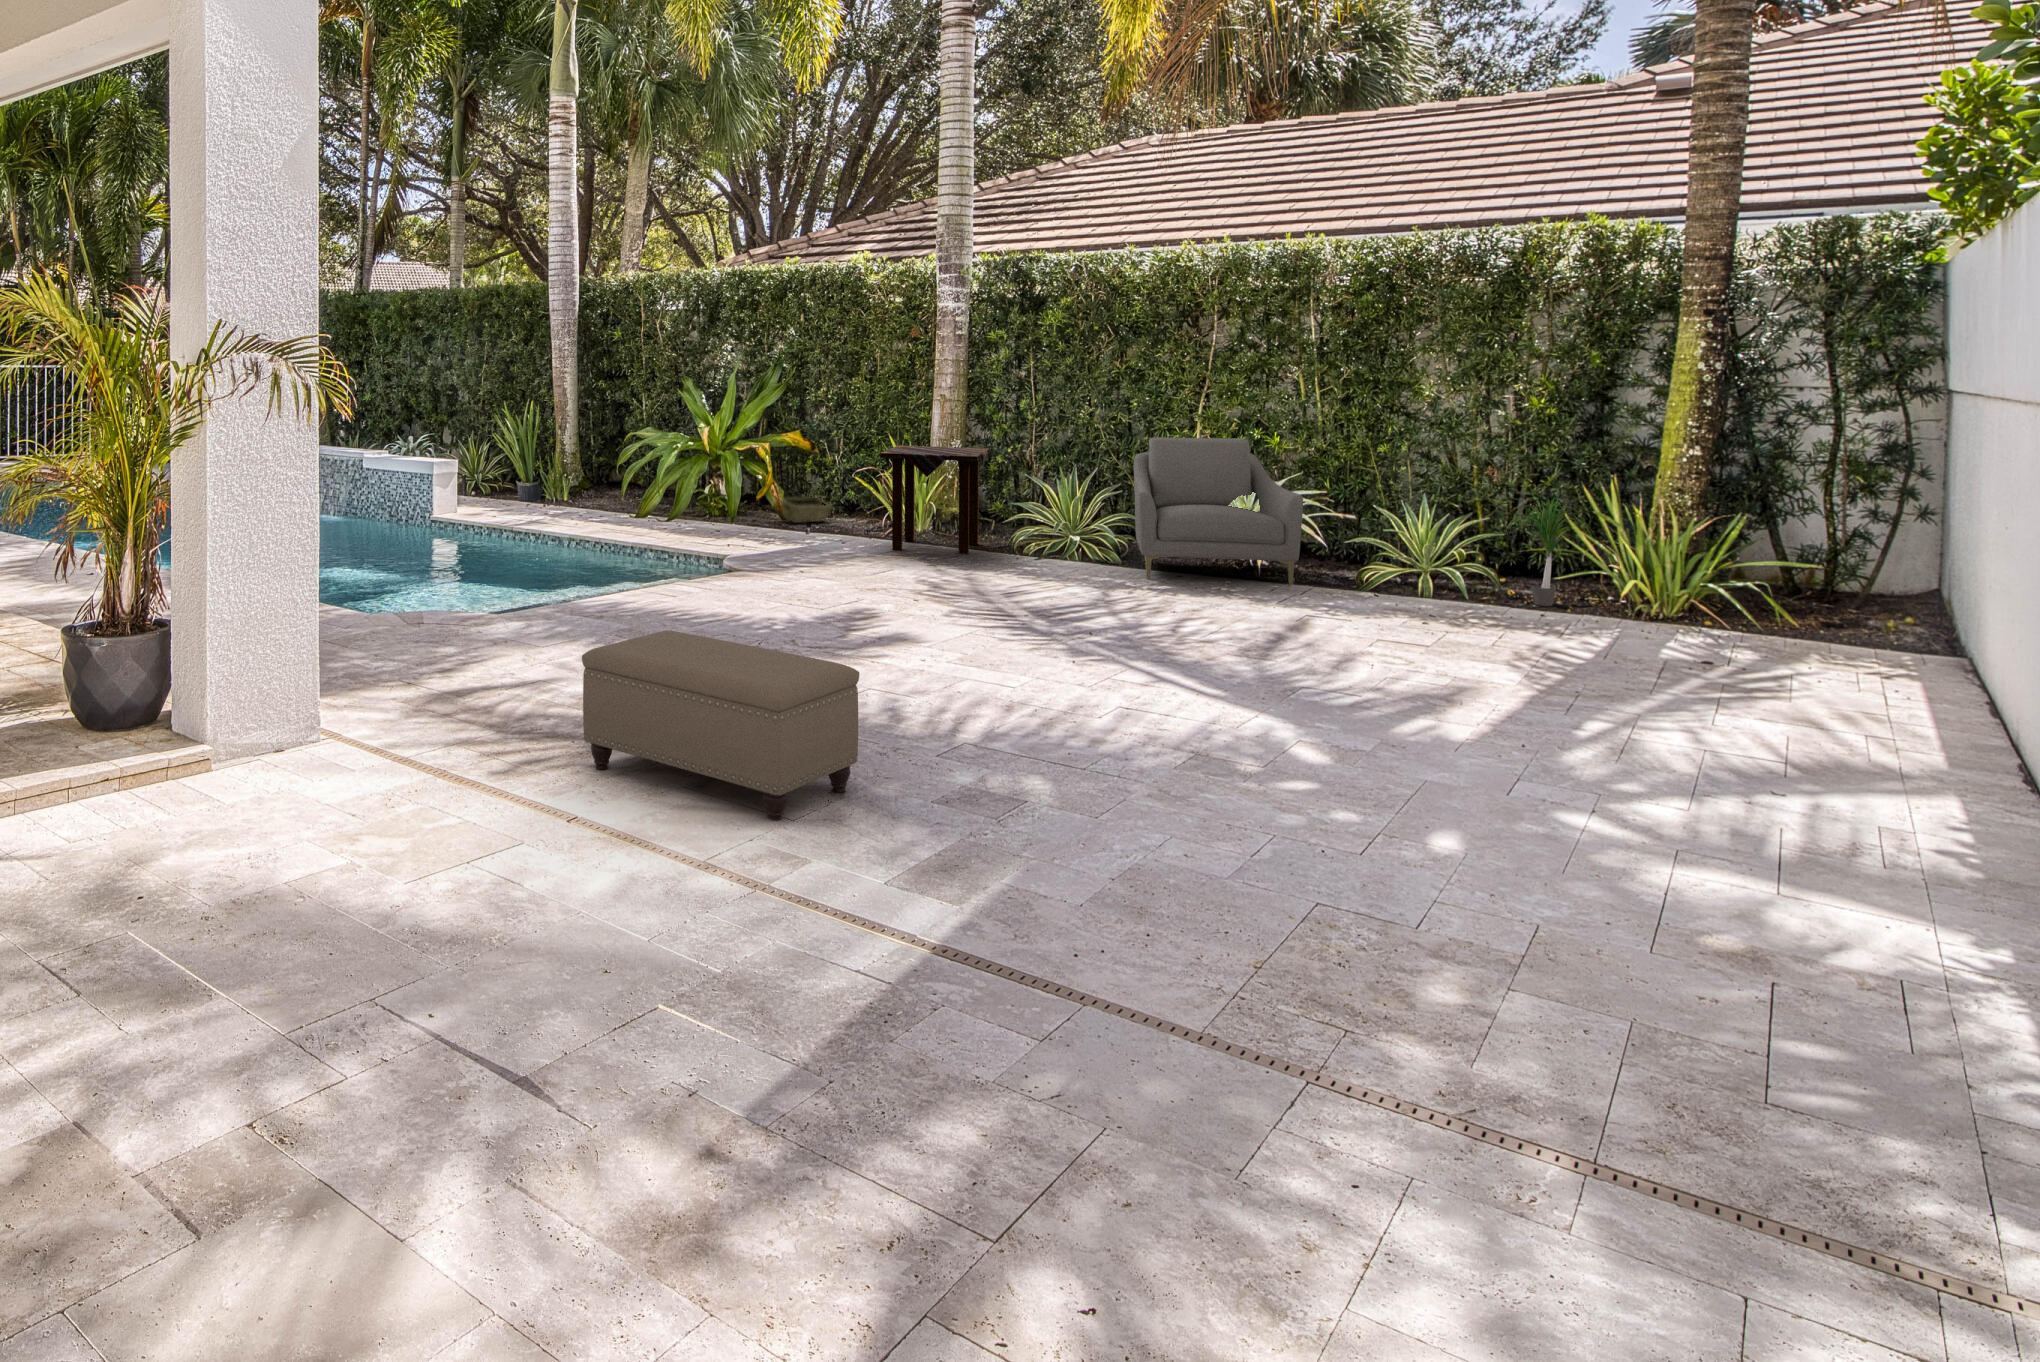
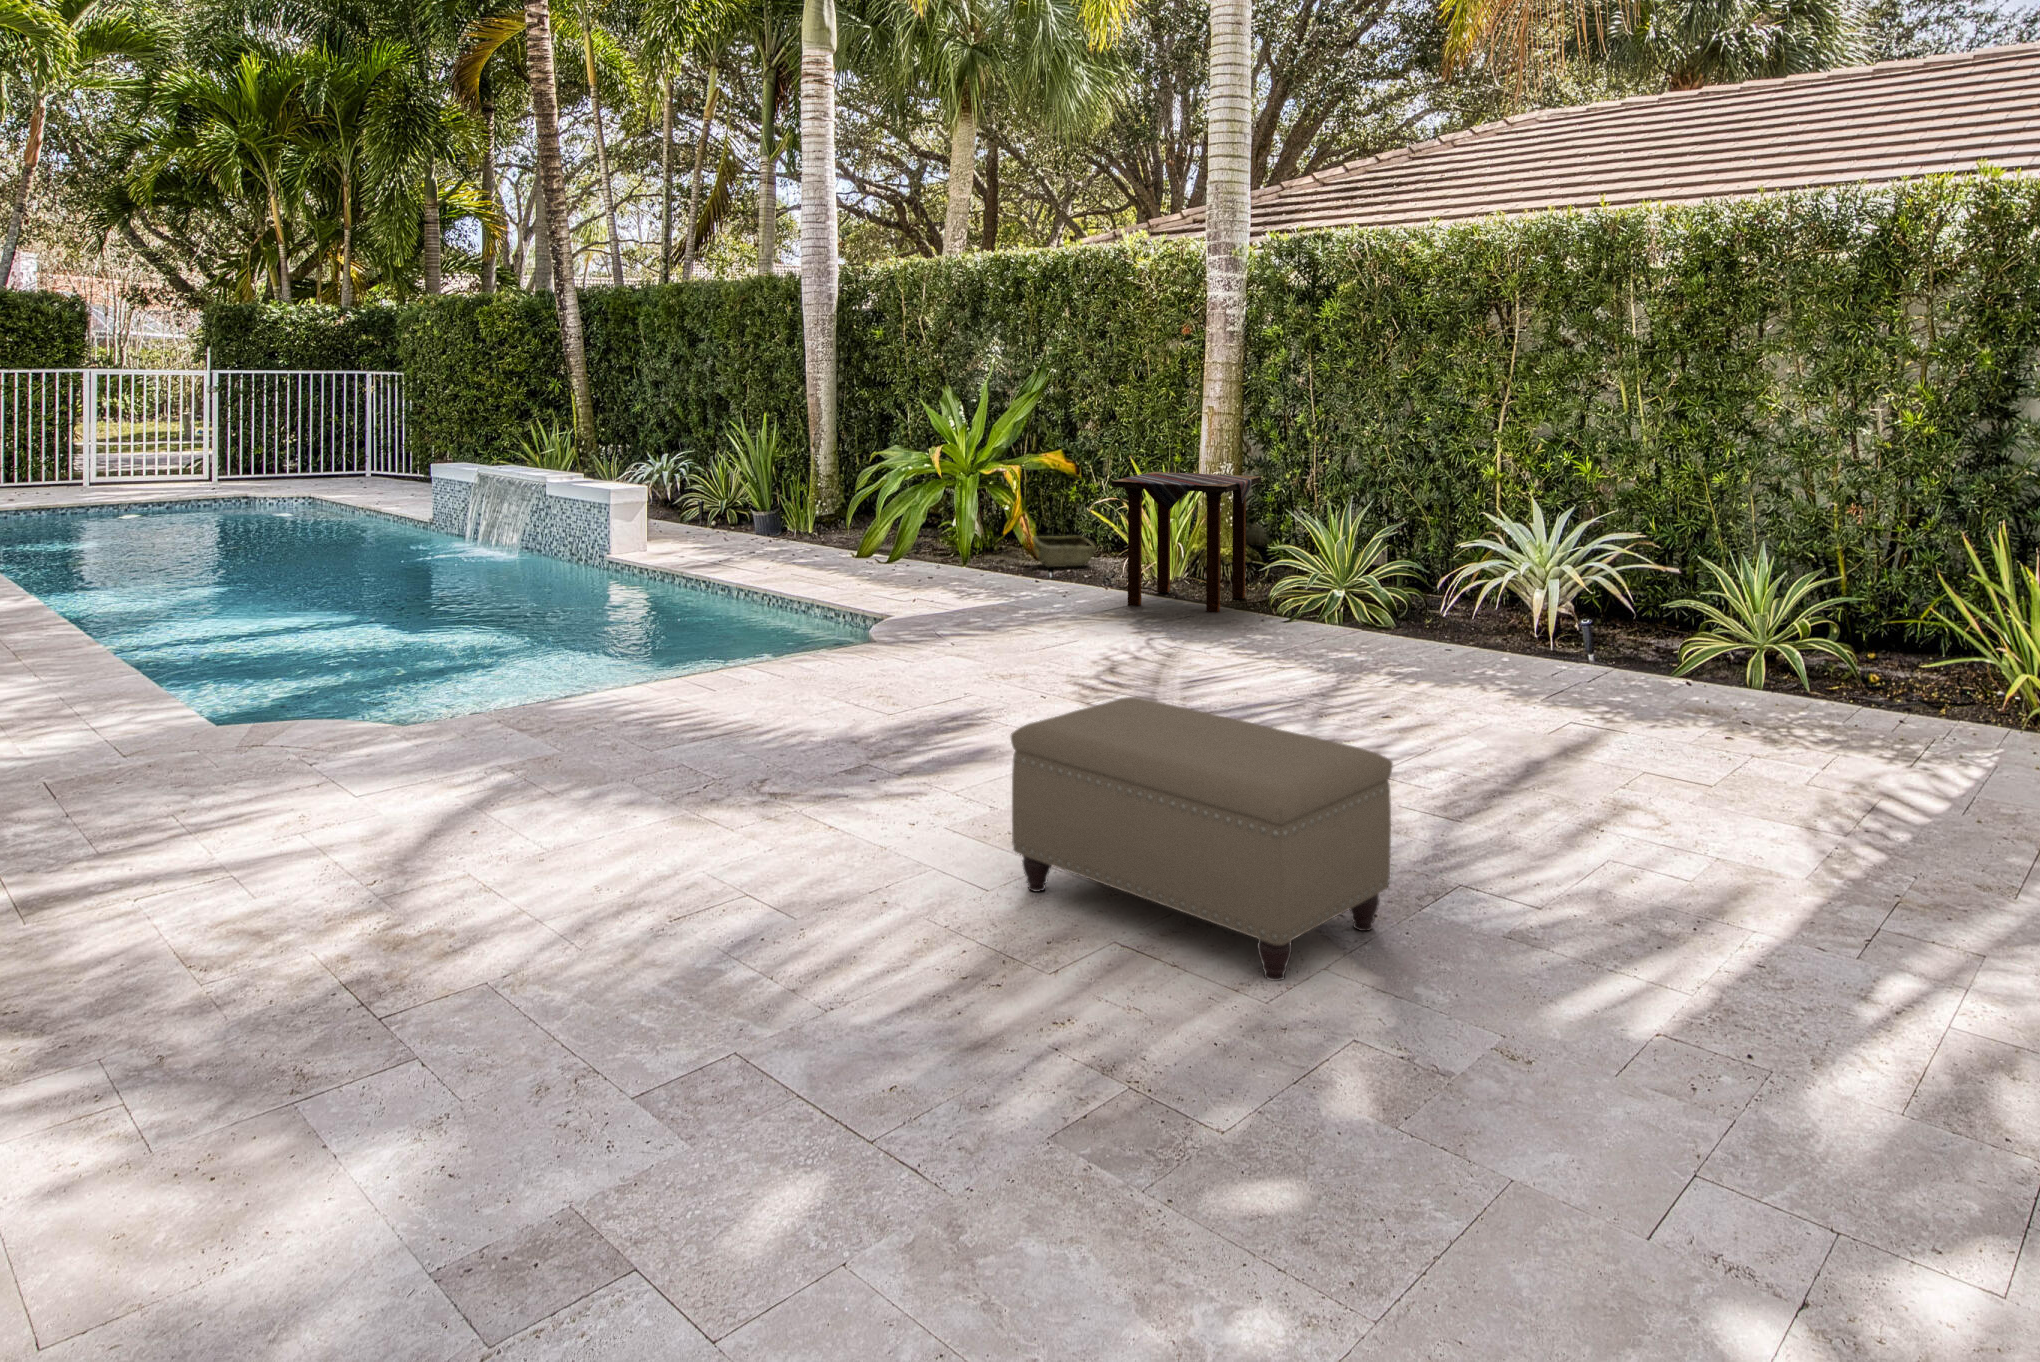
chair: present [1134,437,1303,585] -> none [1406,463,1614,662]
potted plant: present [1509,498,1586,606] -> none [1865,536,1989,697]
ottoman: present [582,631,860,821] -> present [1011,697,1392,981]

